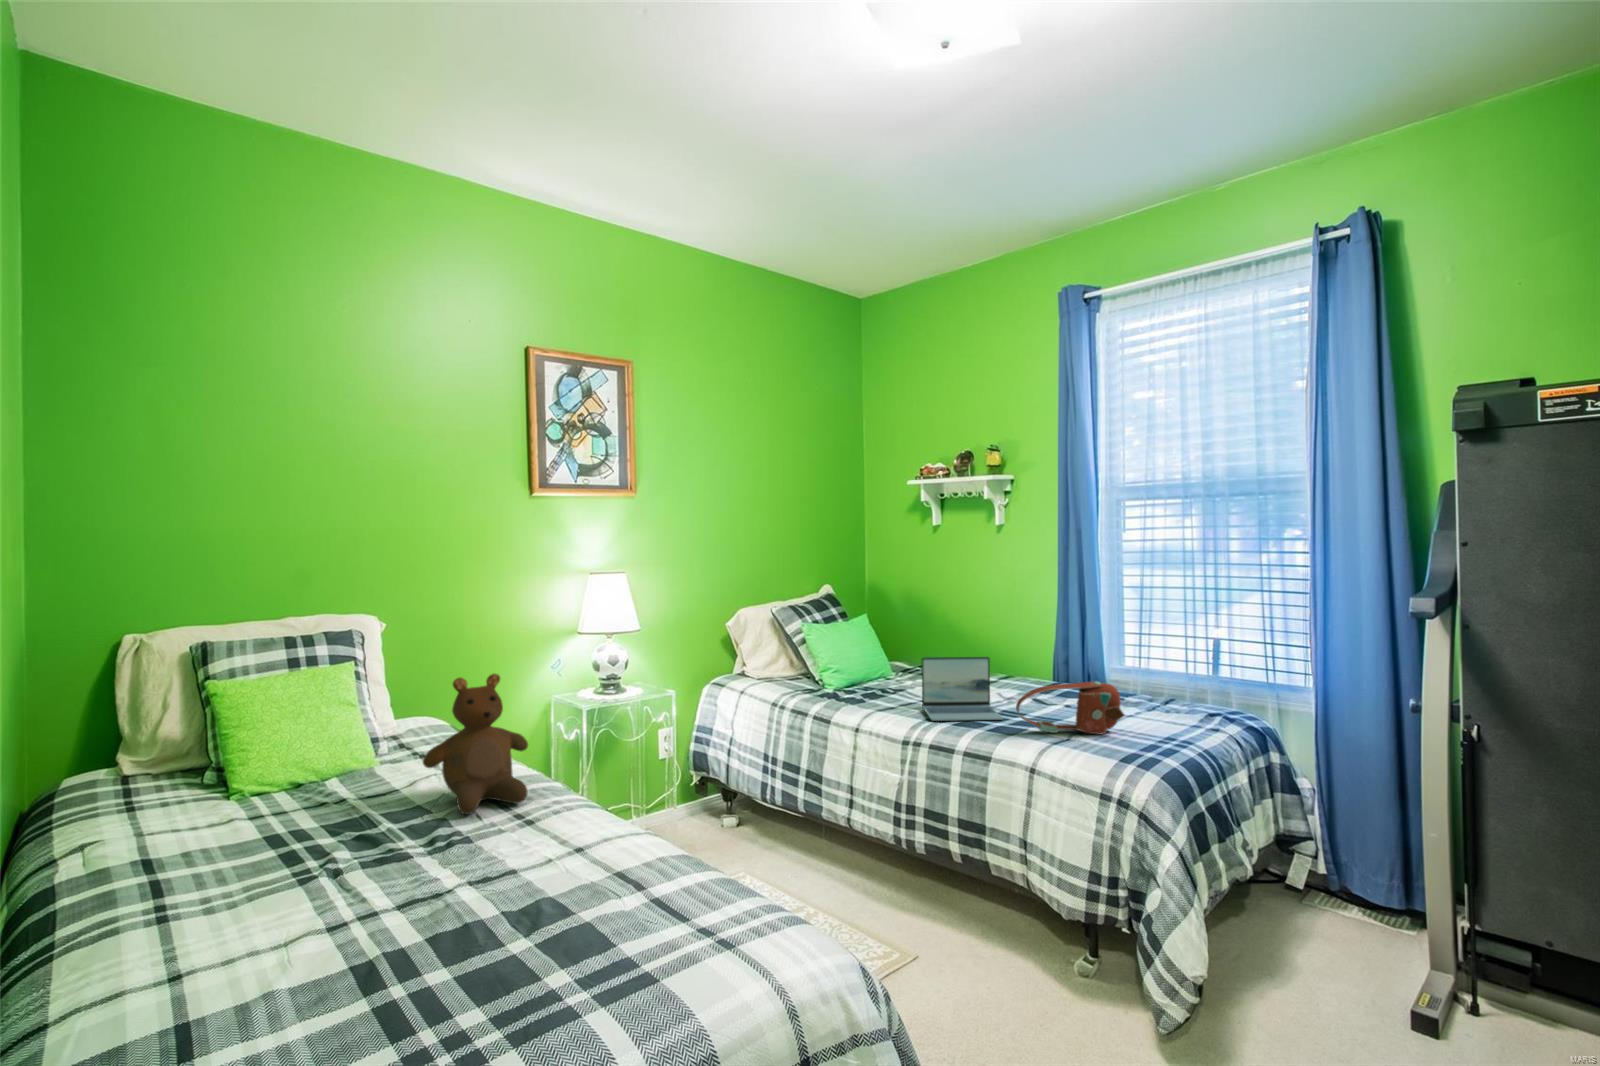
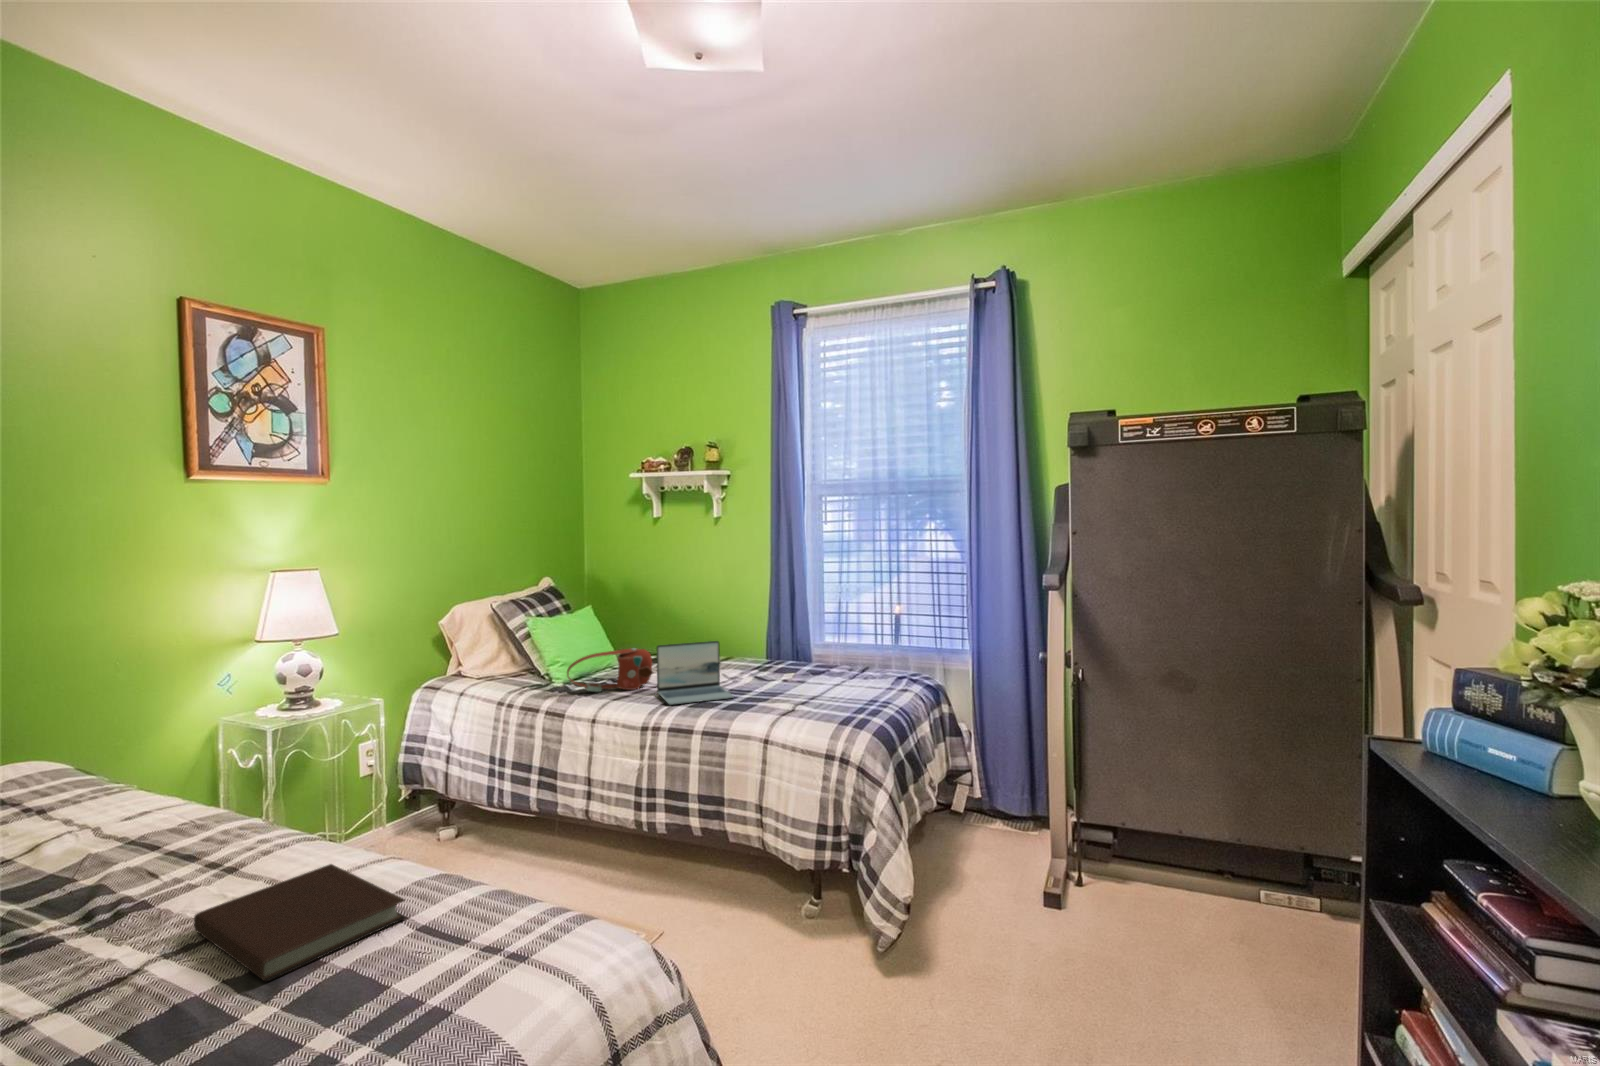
teddy bear: present [423,674,528,814] -> none [57,698,221,875]
handbag: present [1016,681,1124,734] -> present [567,648,653,692]
notebook: none [494,829,644,919] -> present [194,864,405,981]

